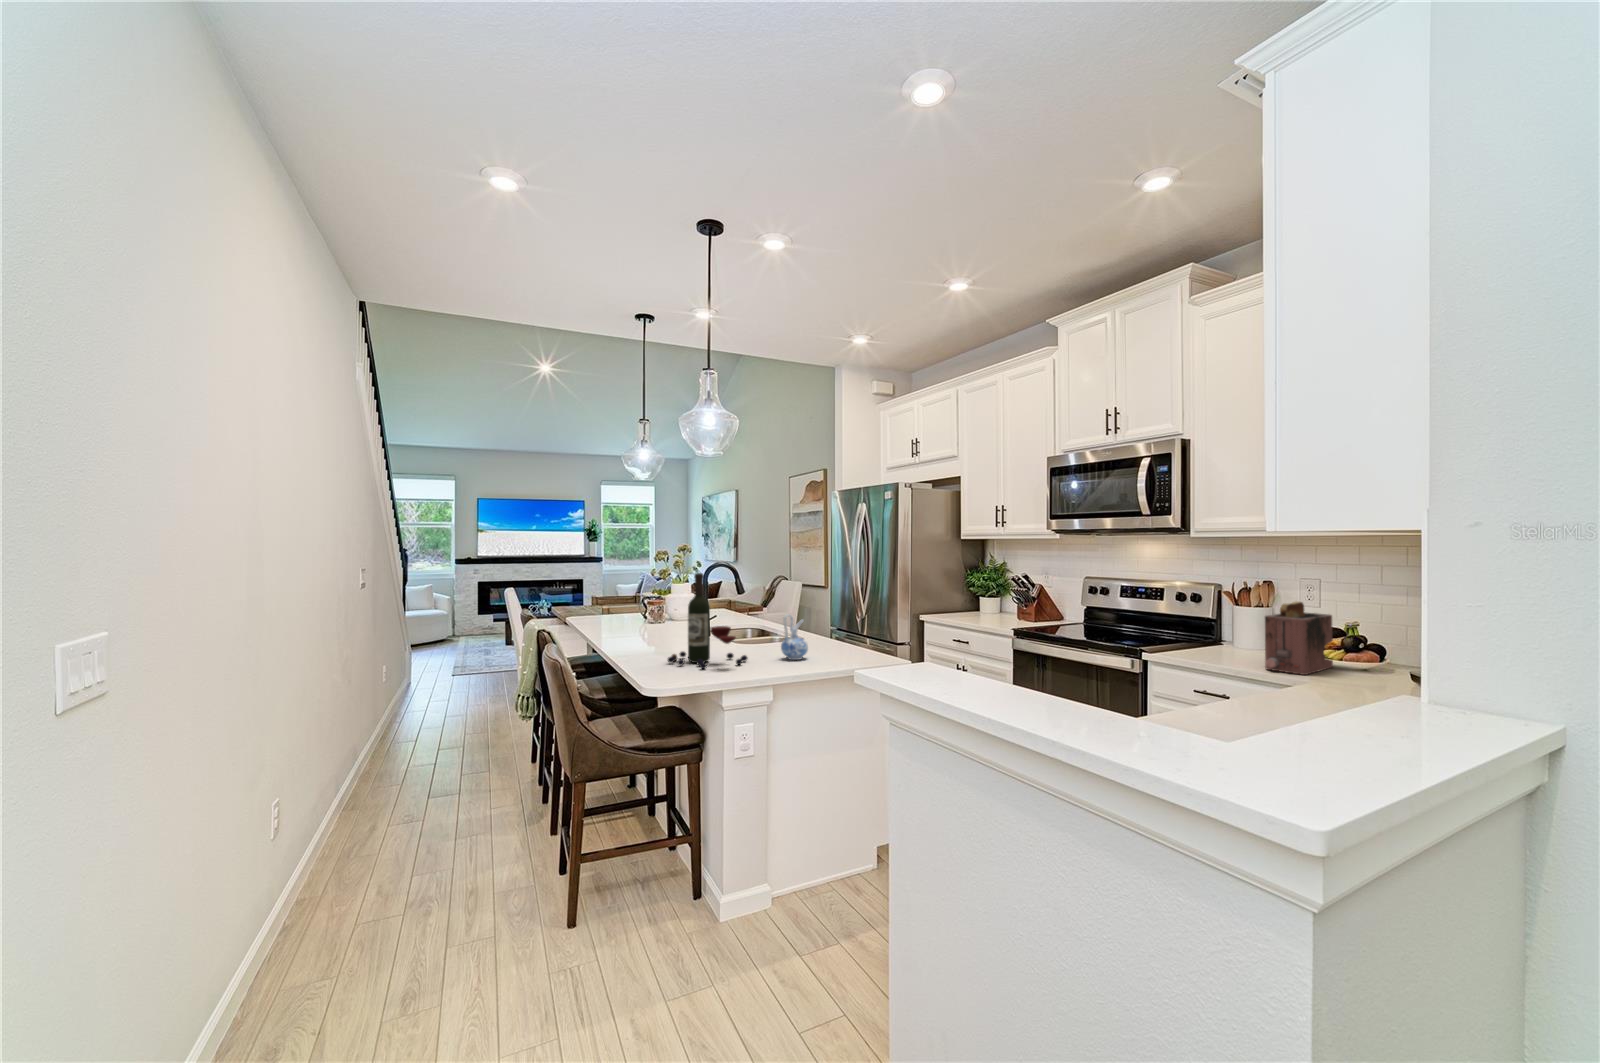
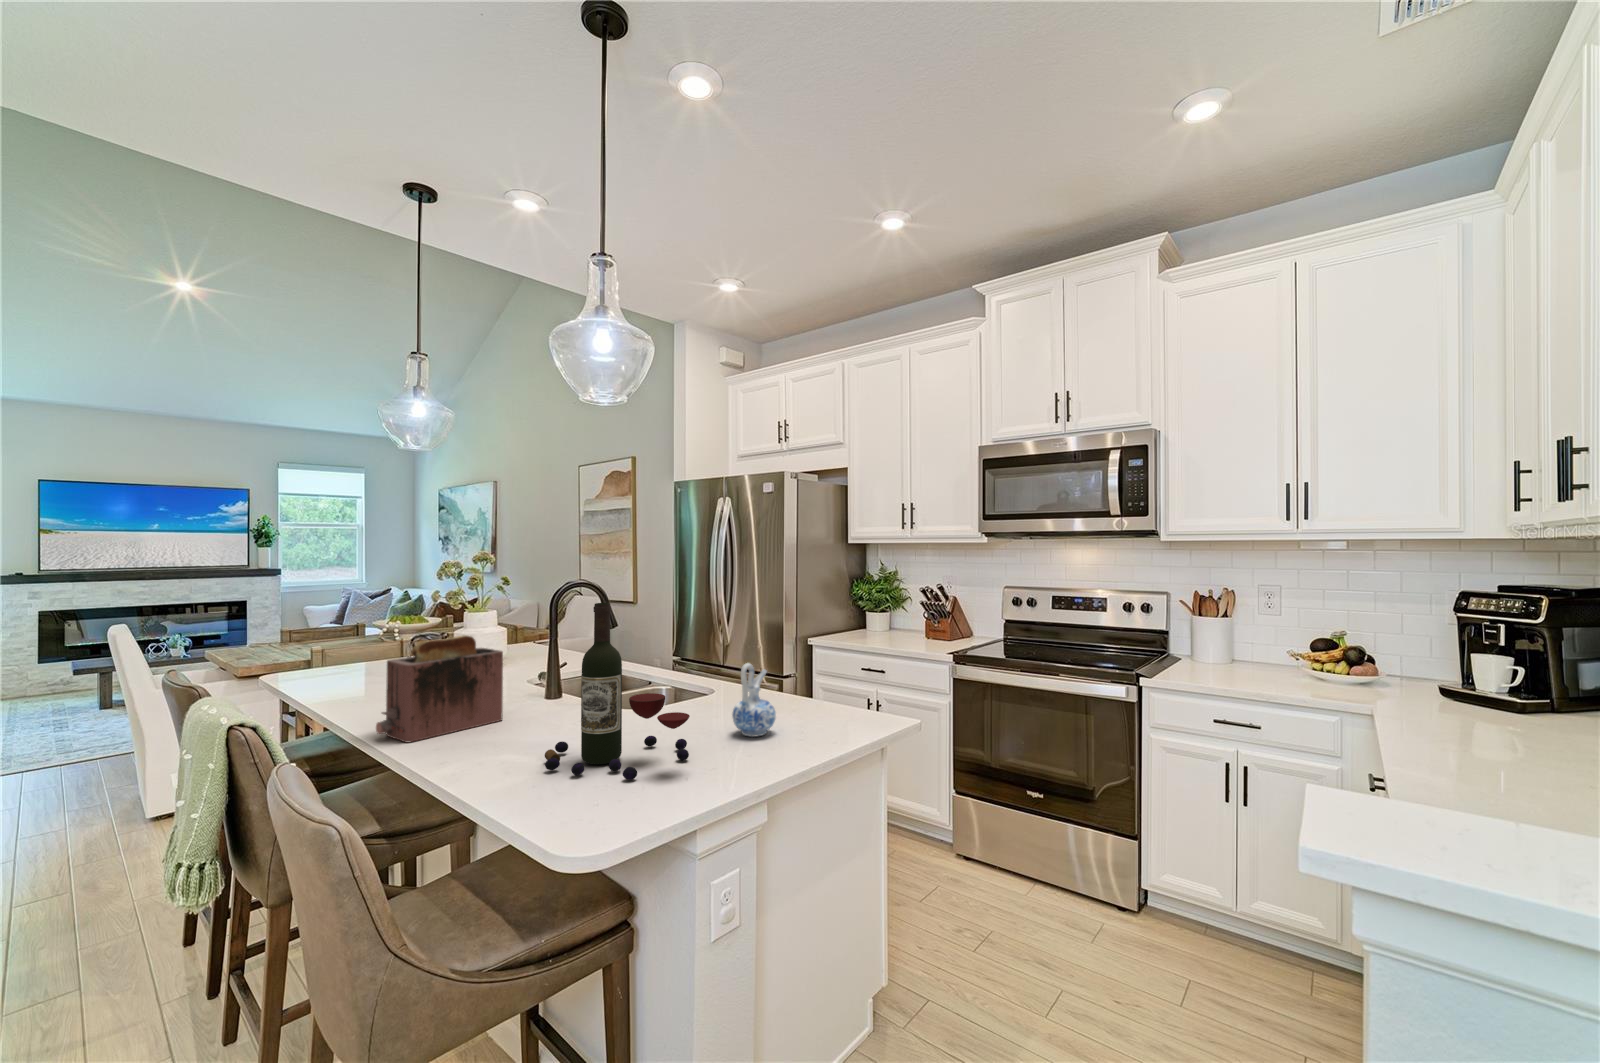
toaster: present [1265,601,1333,675] -> present [376,635,503,742]

